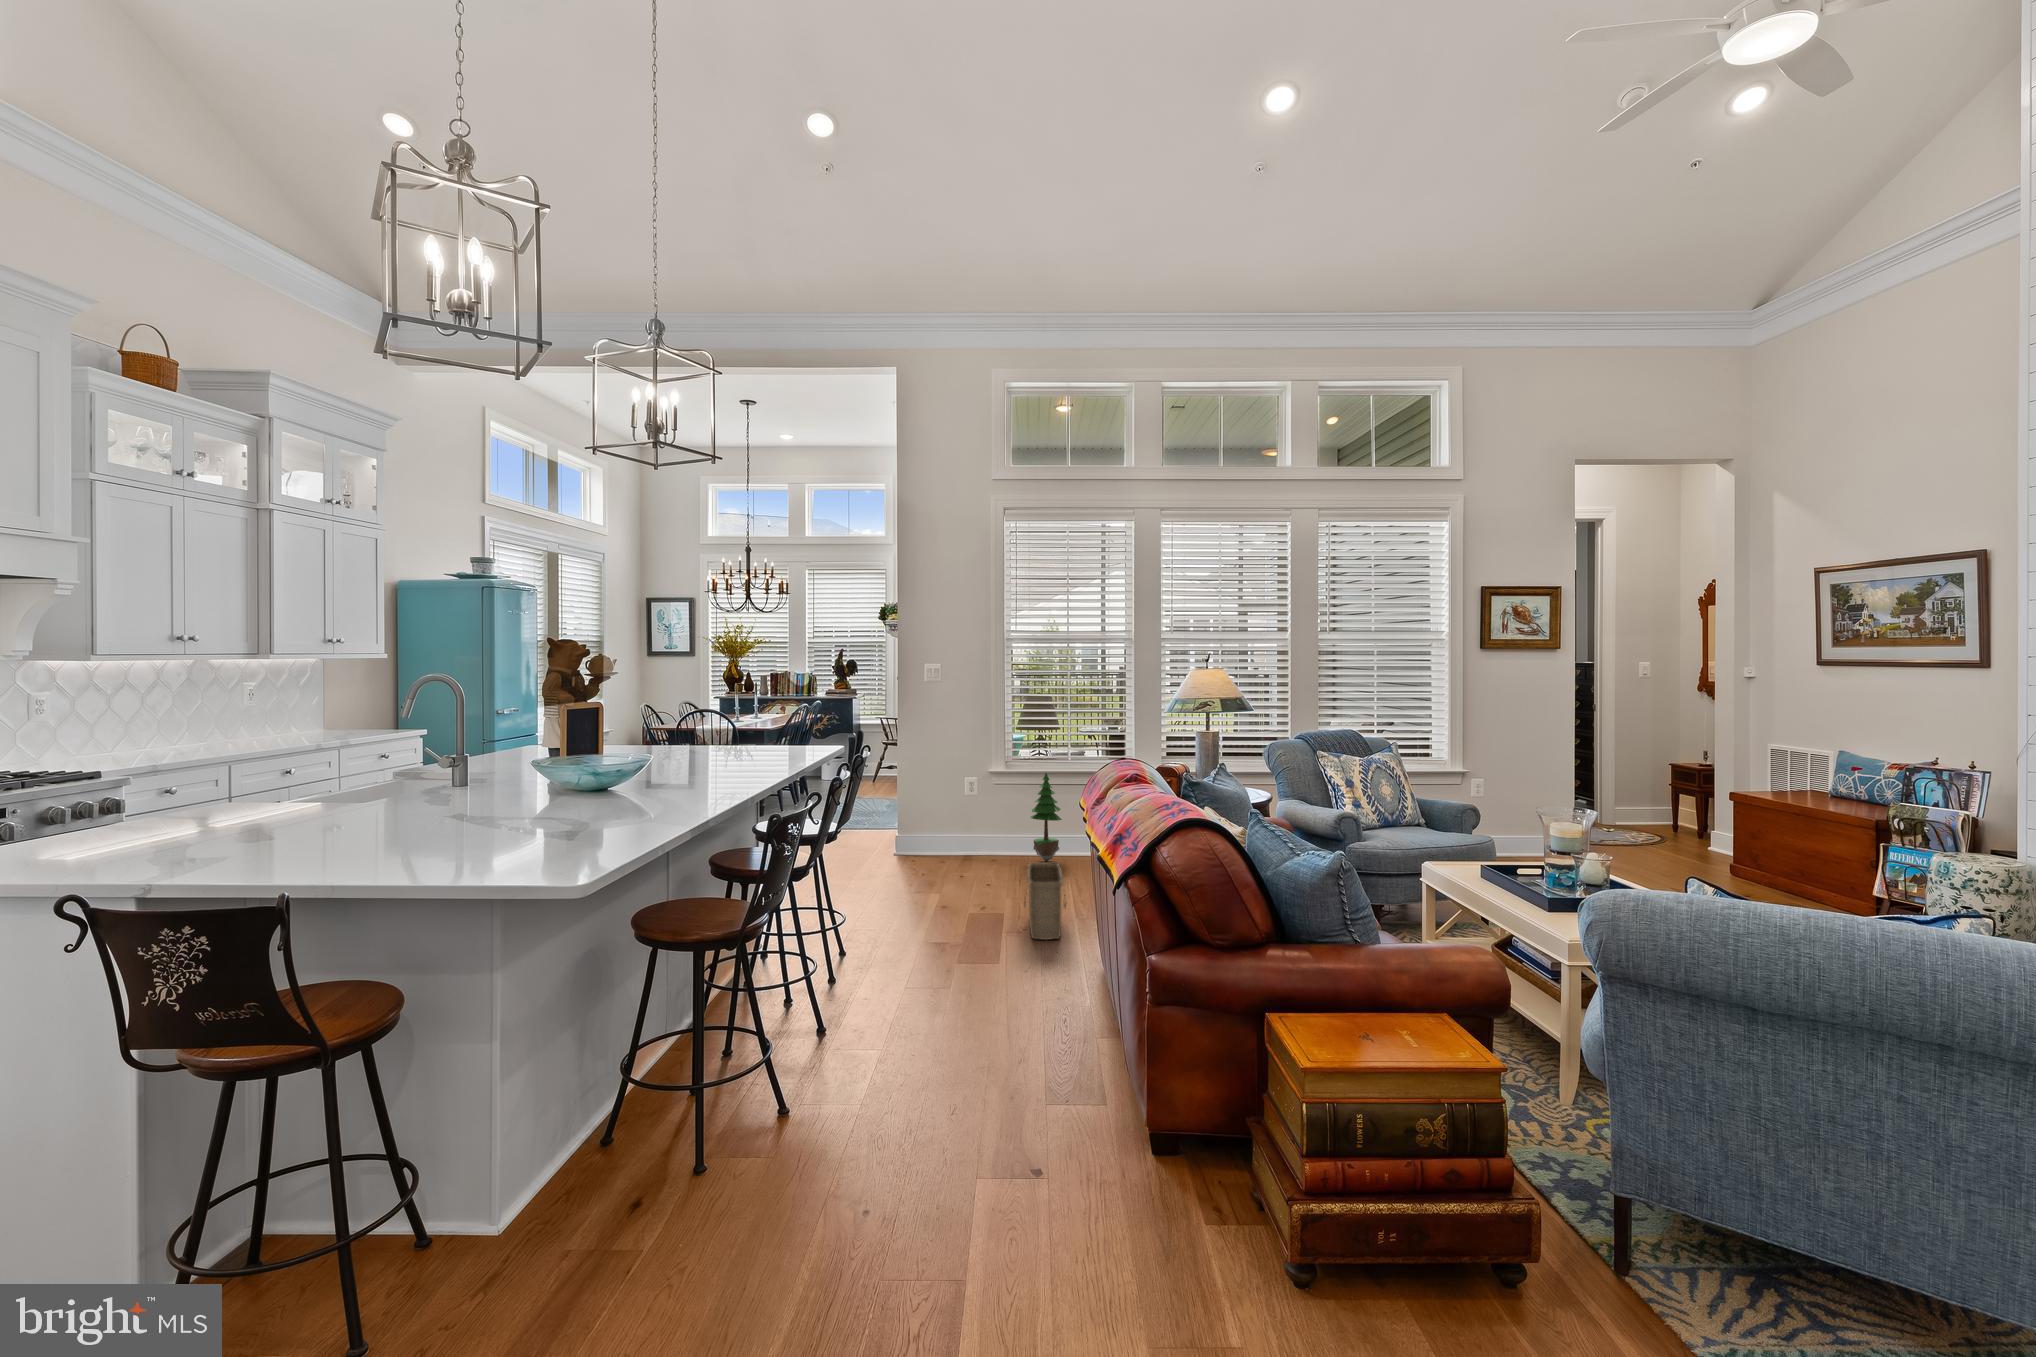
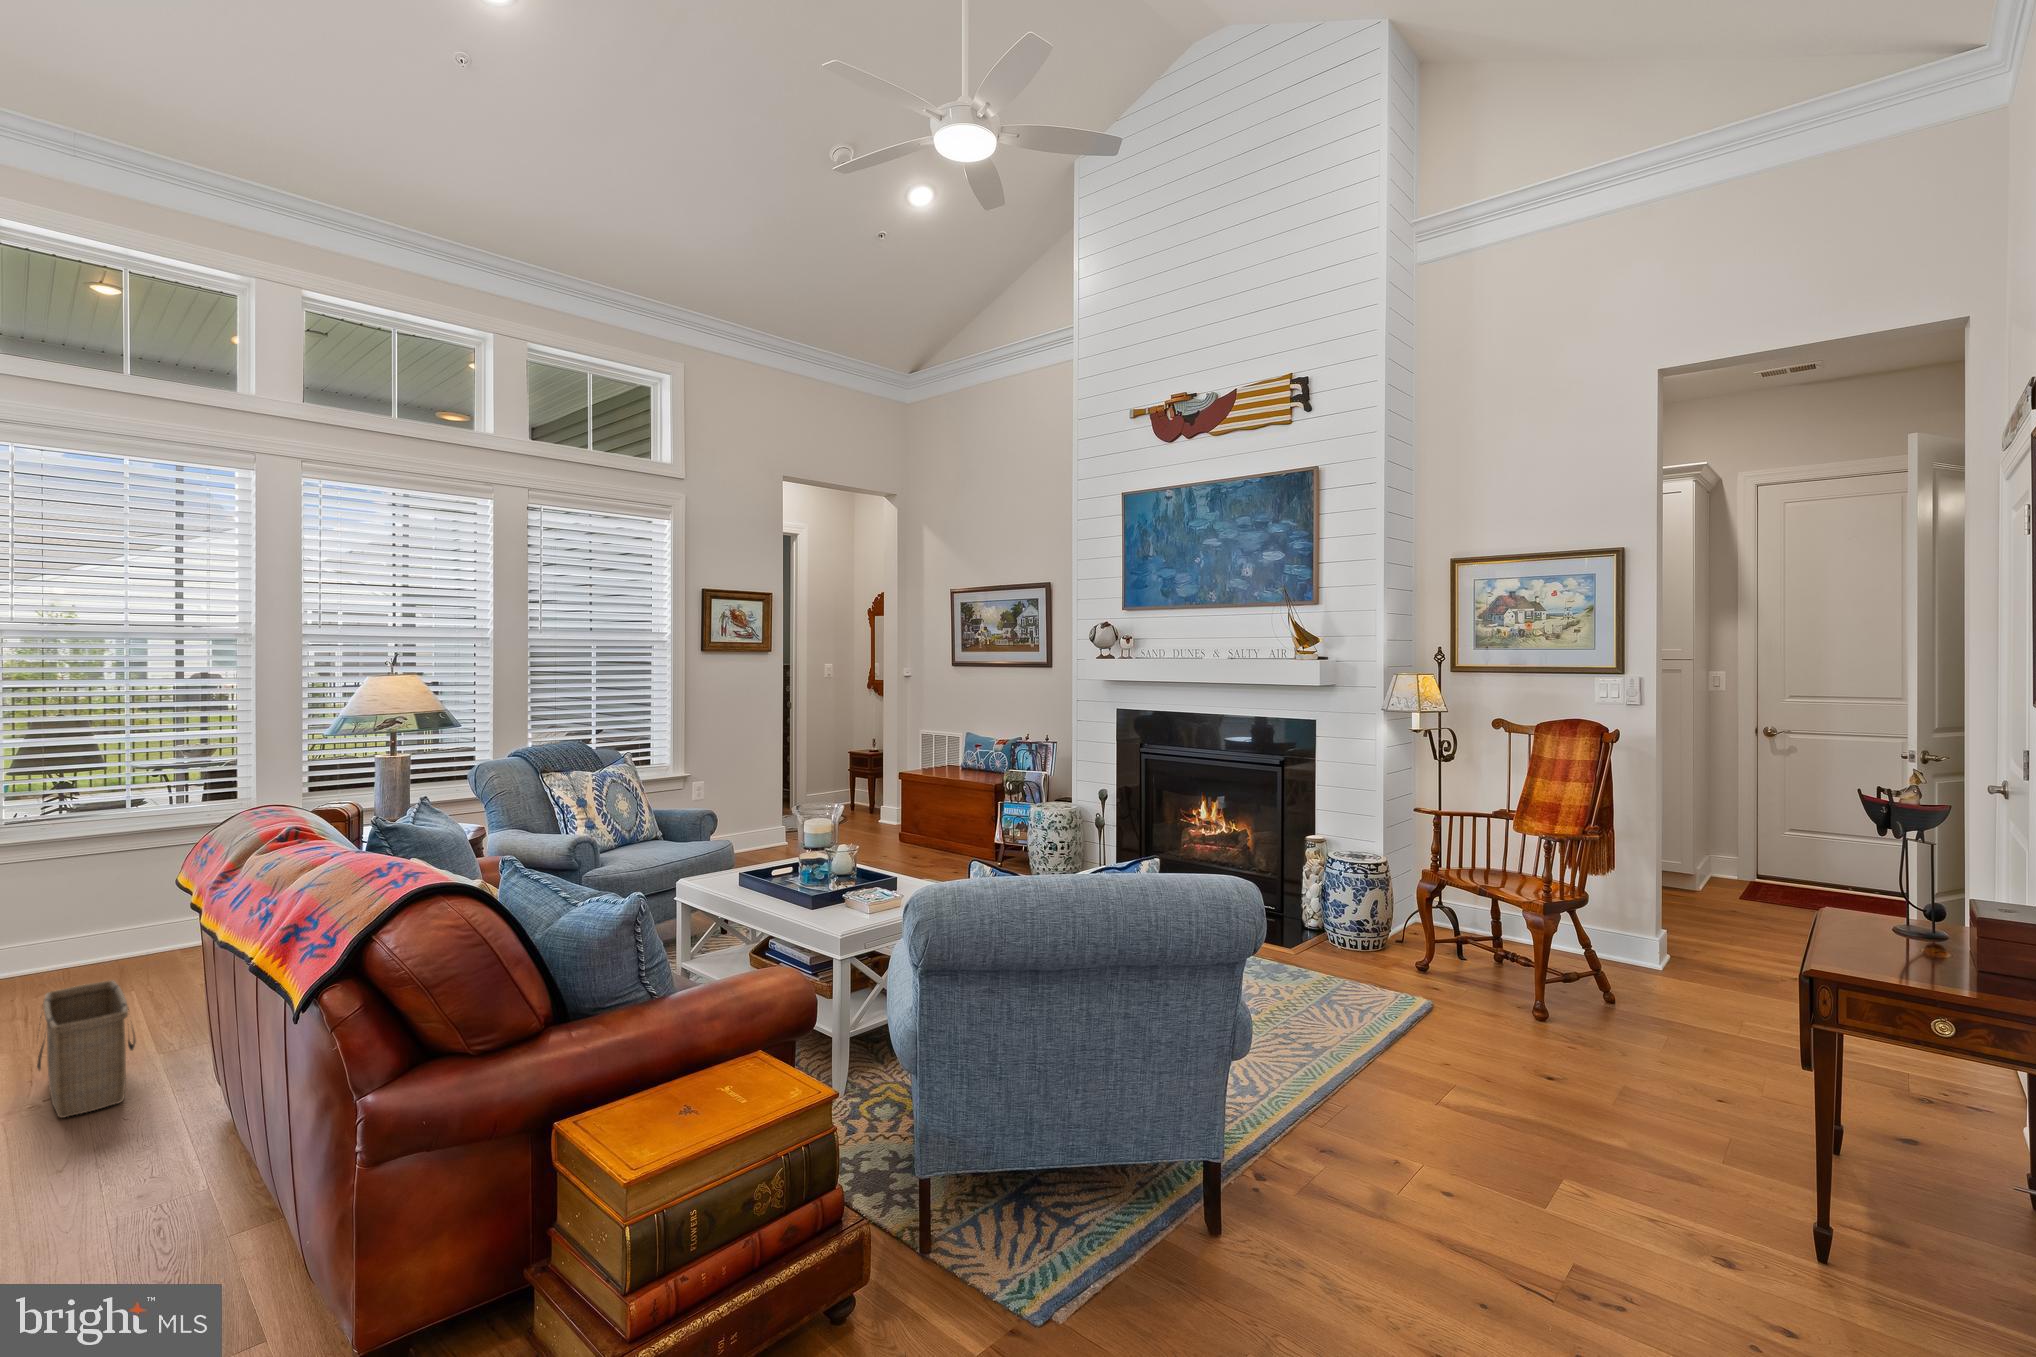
potted tree: present [1030,773,1062,861] -> none [37,837,110,978]

